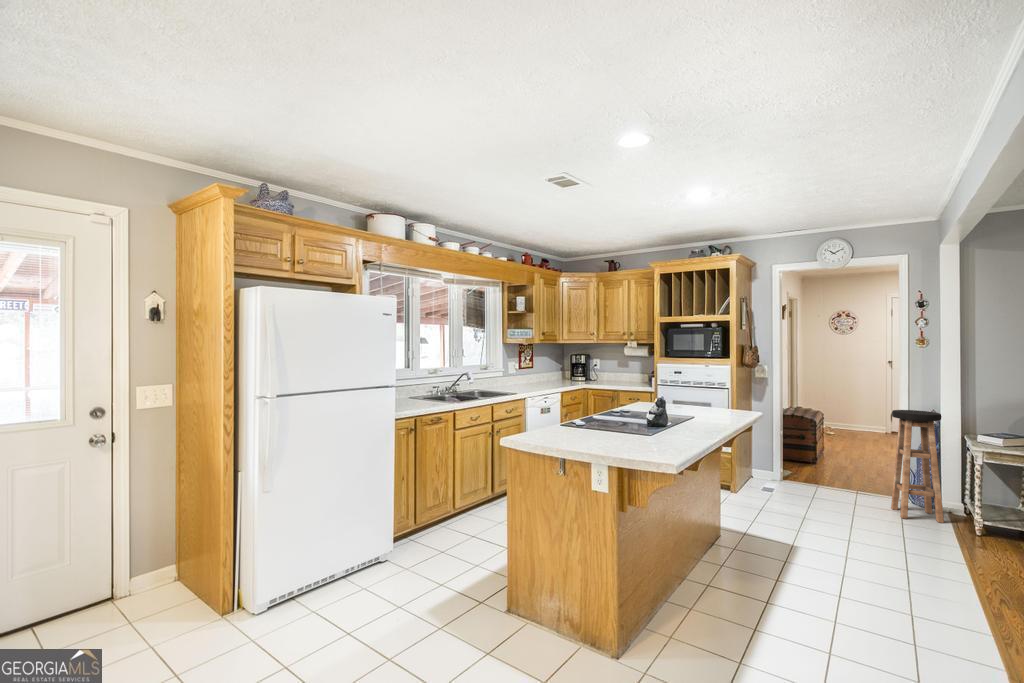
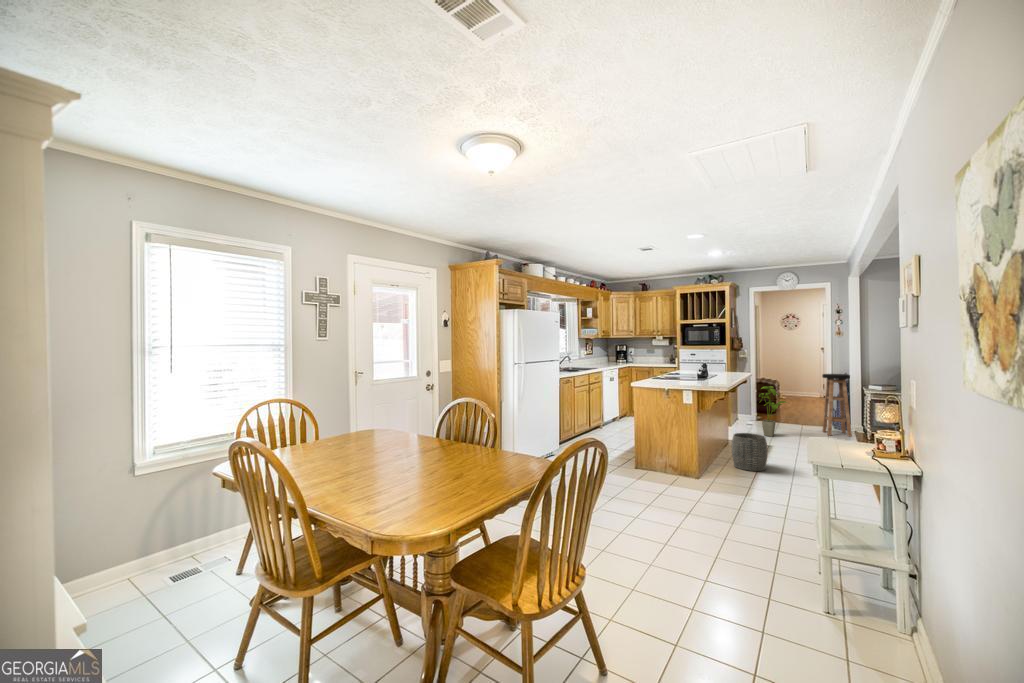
house plant: none [780,431,834,519] -> present [759,386,786,436]
woven basket: none [709,536,779,625] -> present [732,433,767,471]

